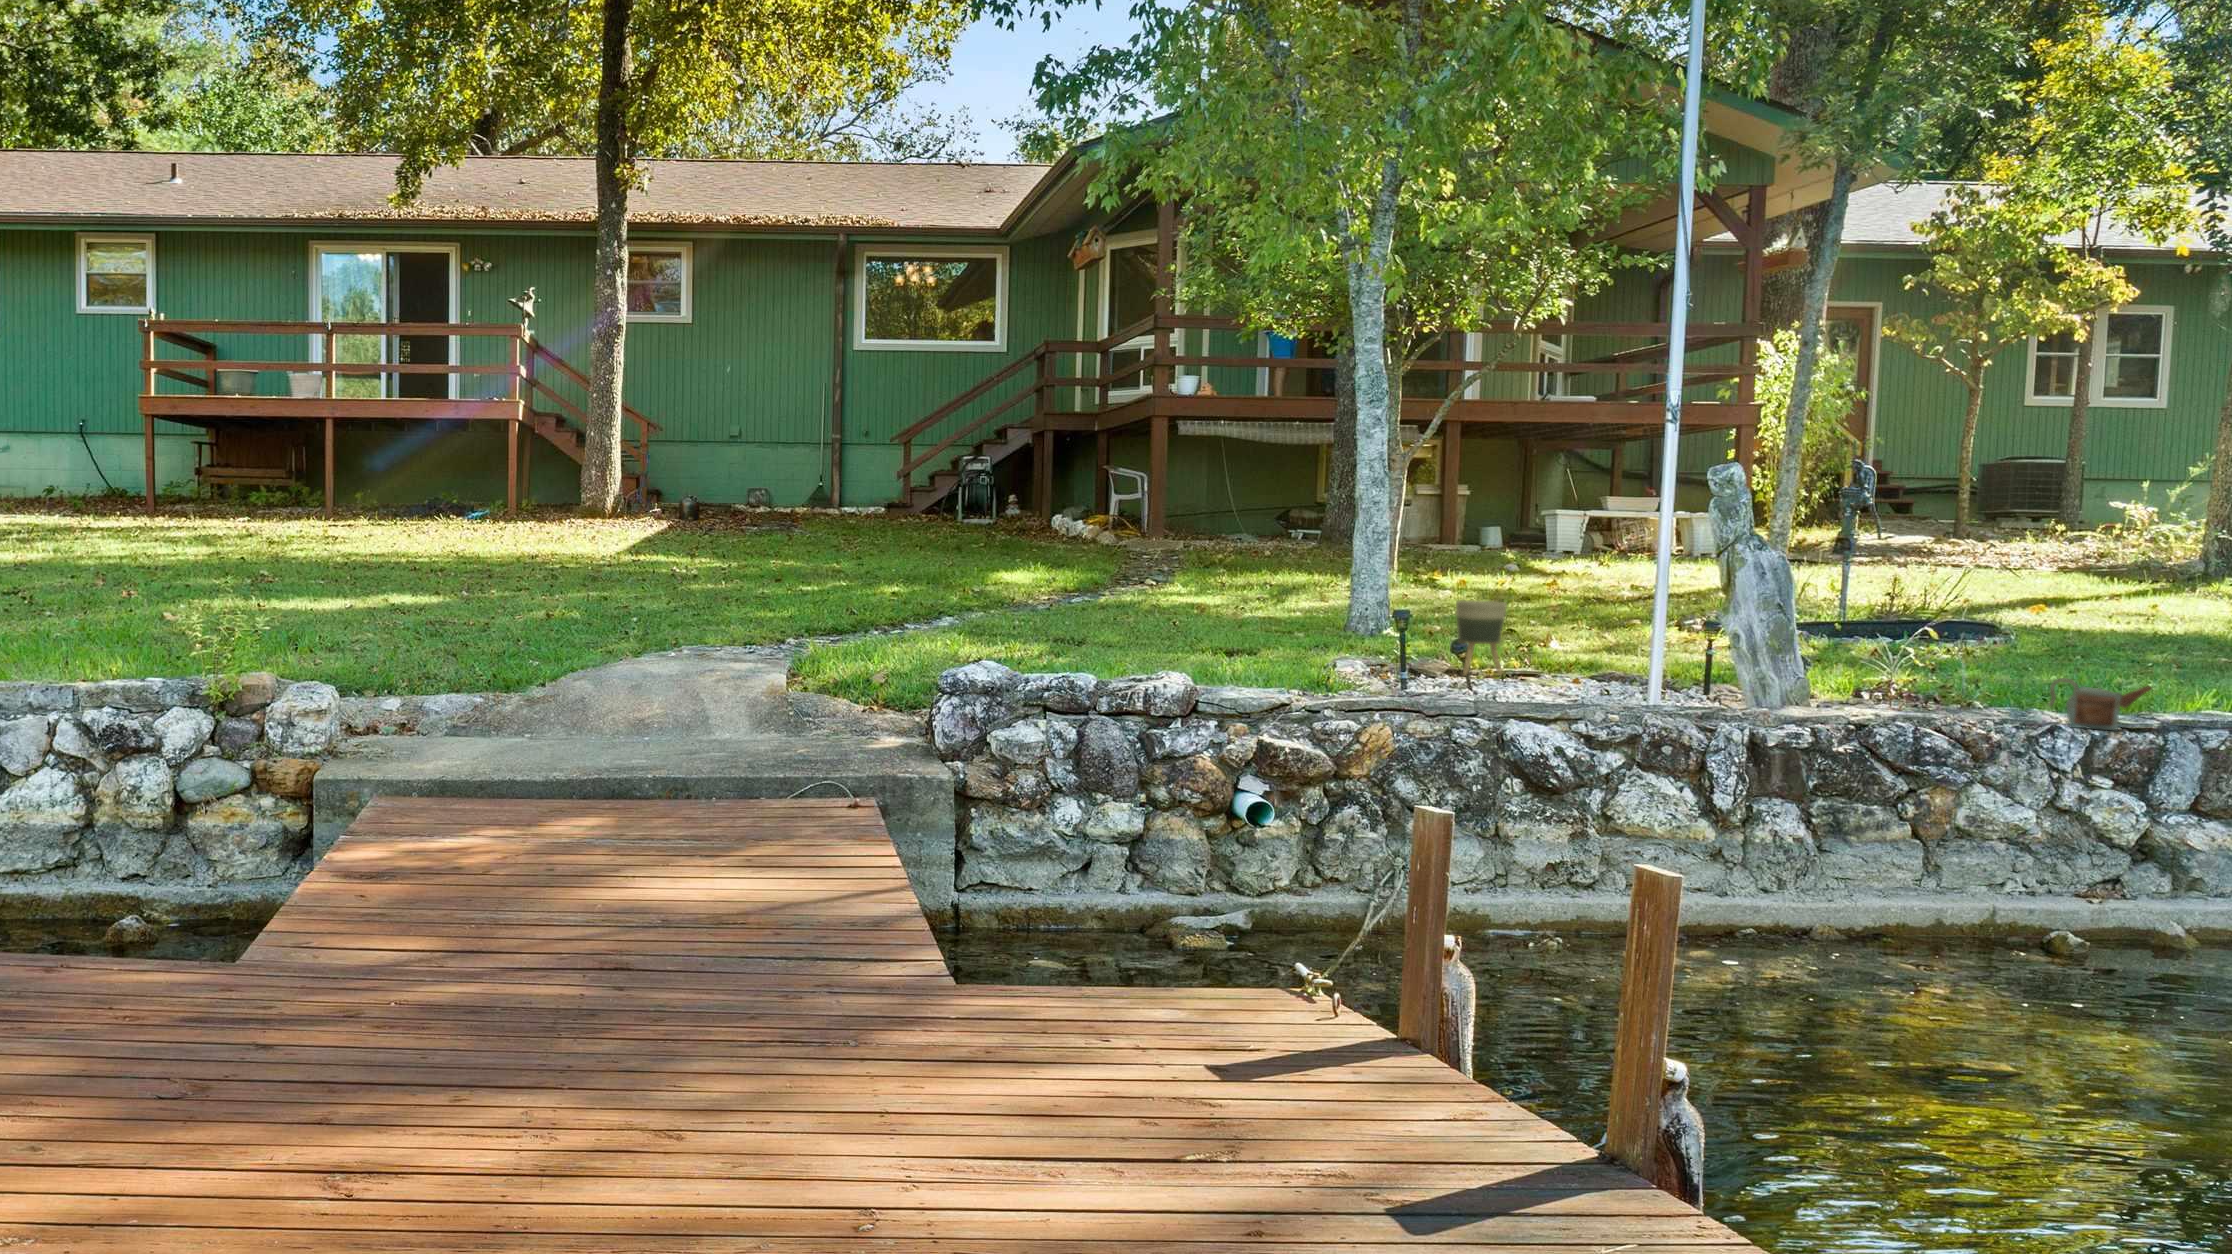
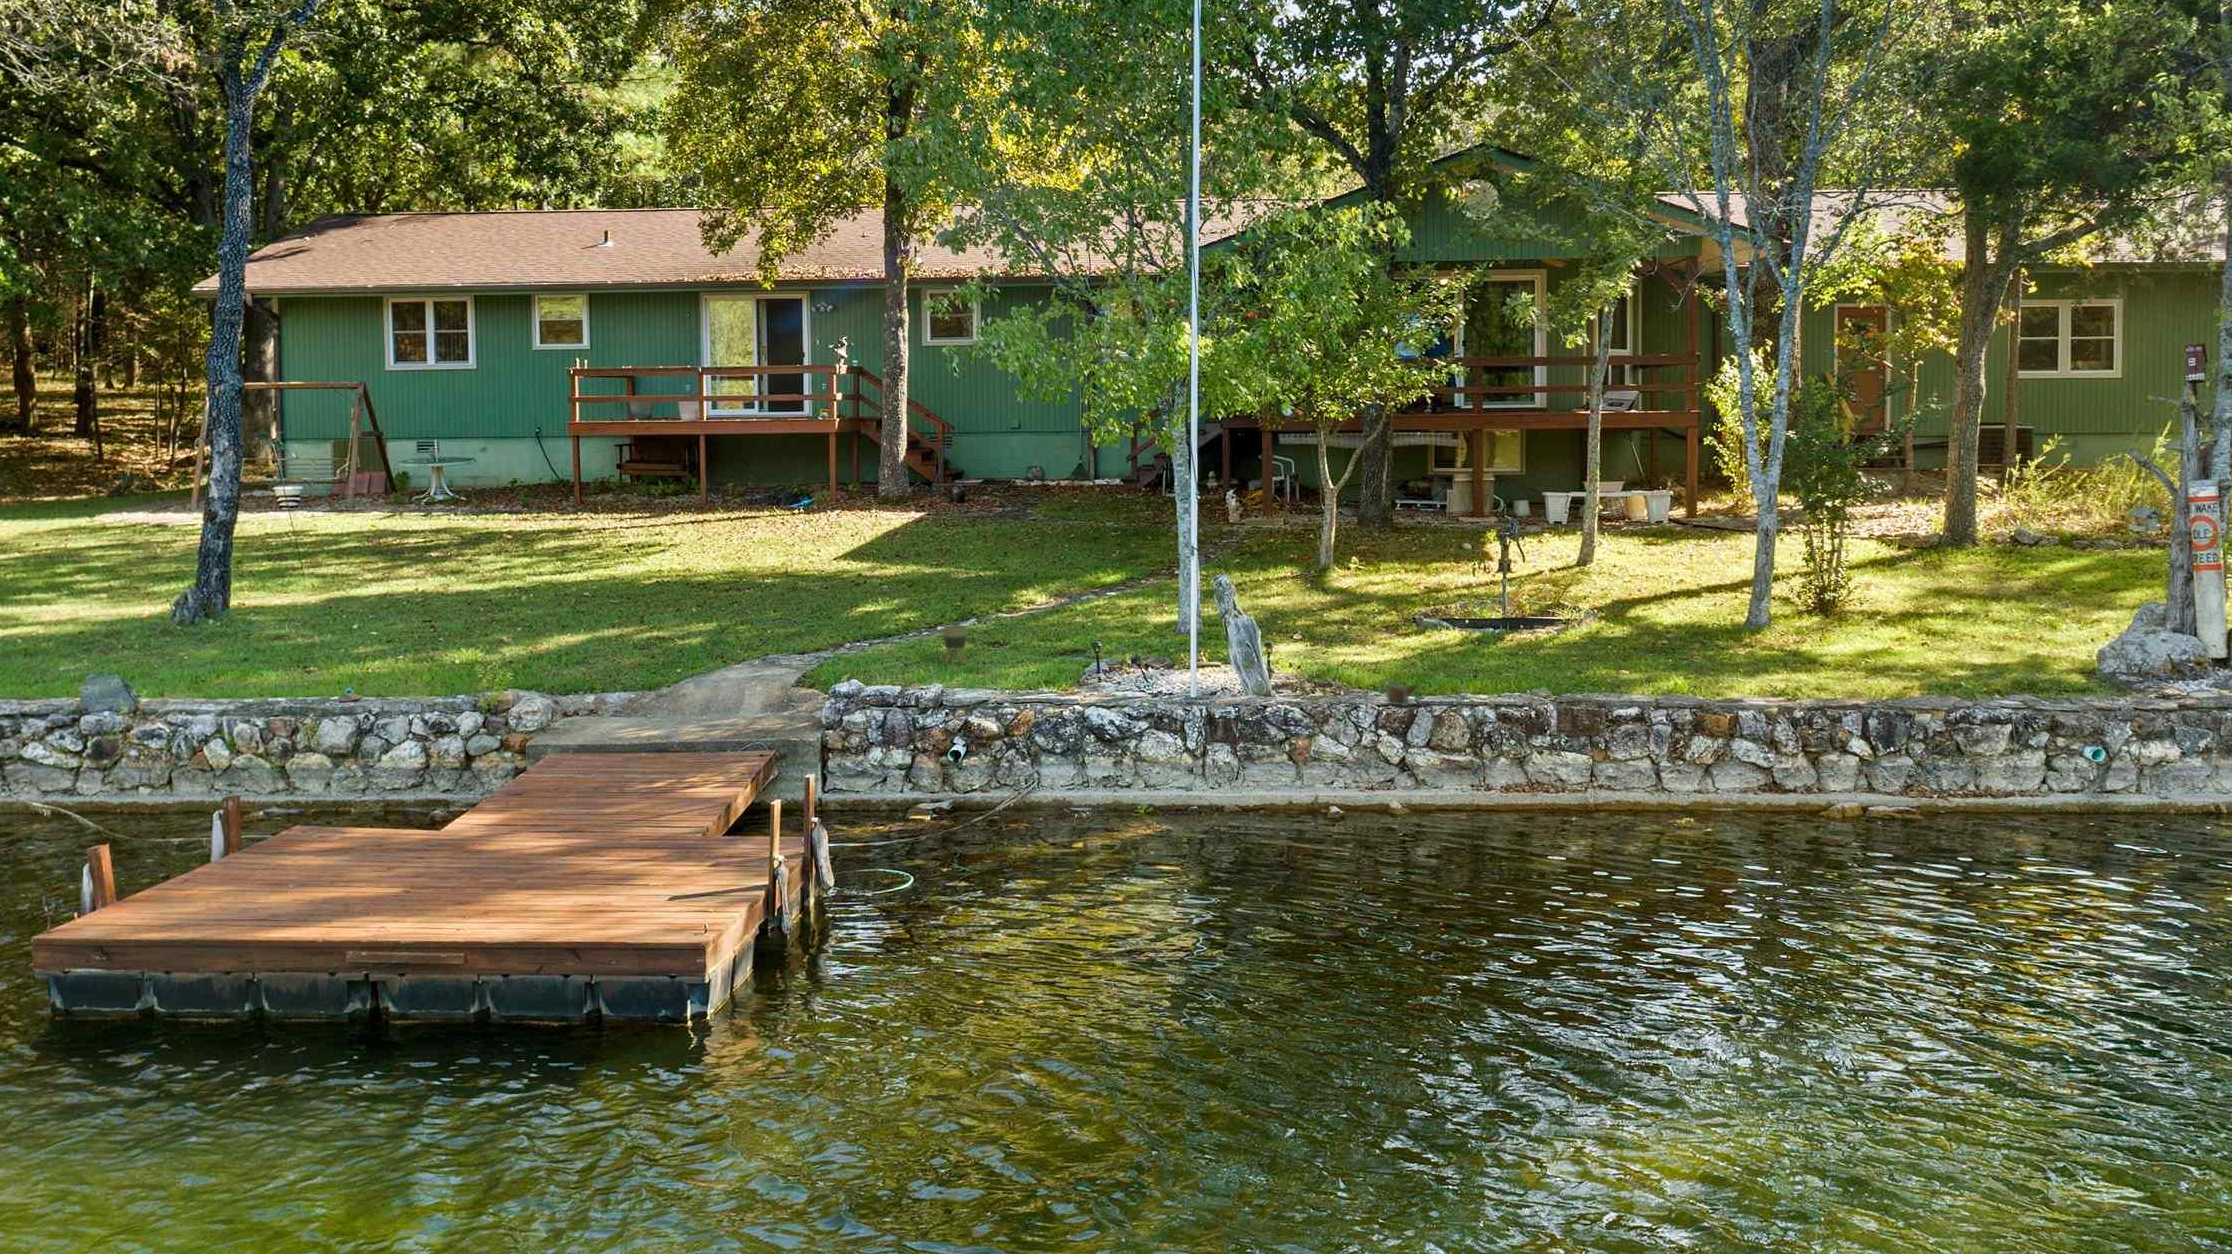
planter: present [1456,600,1507,676] -> present [943,625,967,664]

